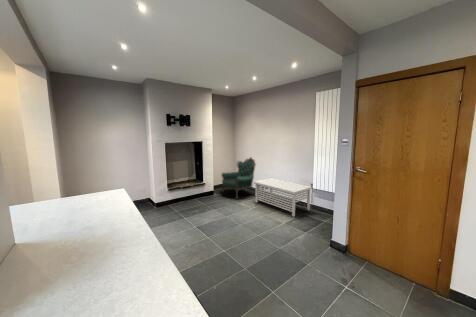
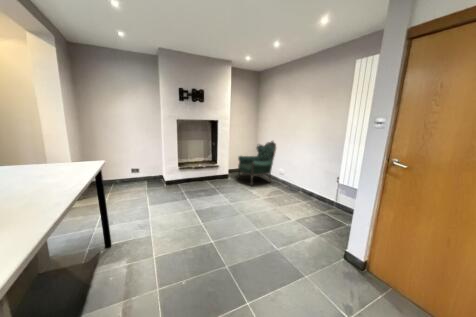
storage bench: present [254,178,312,216] -> none [271,166,339,212]

